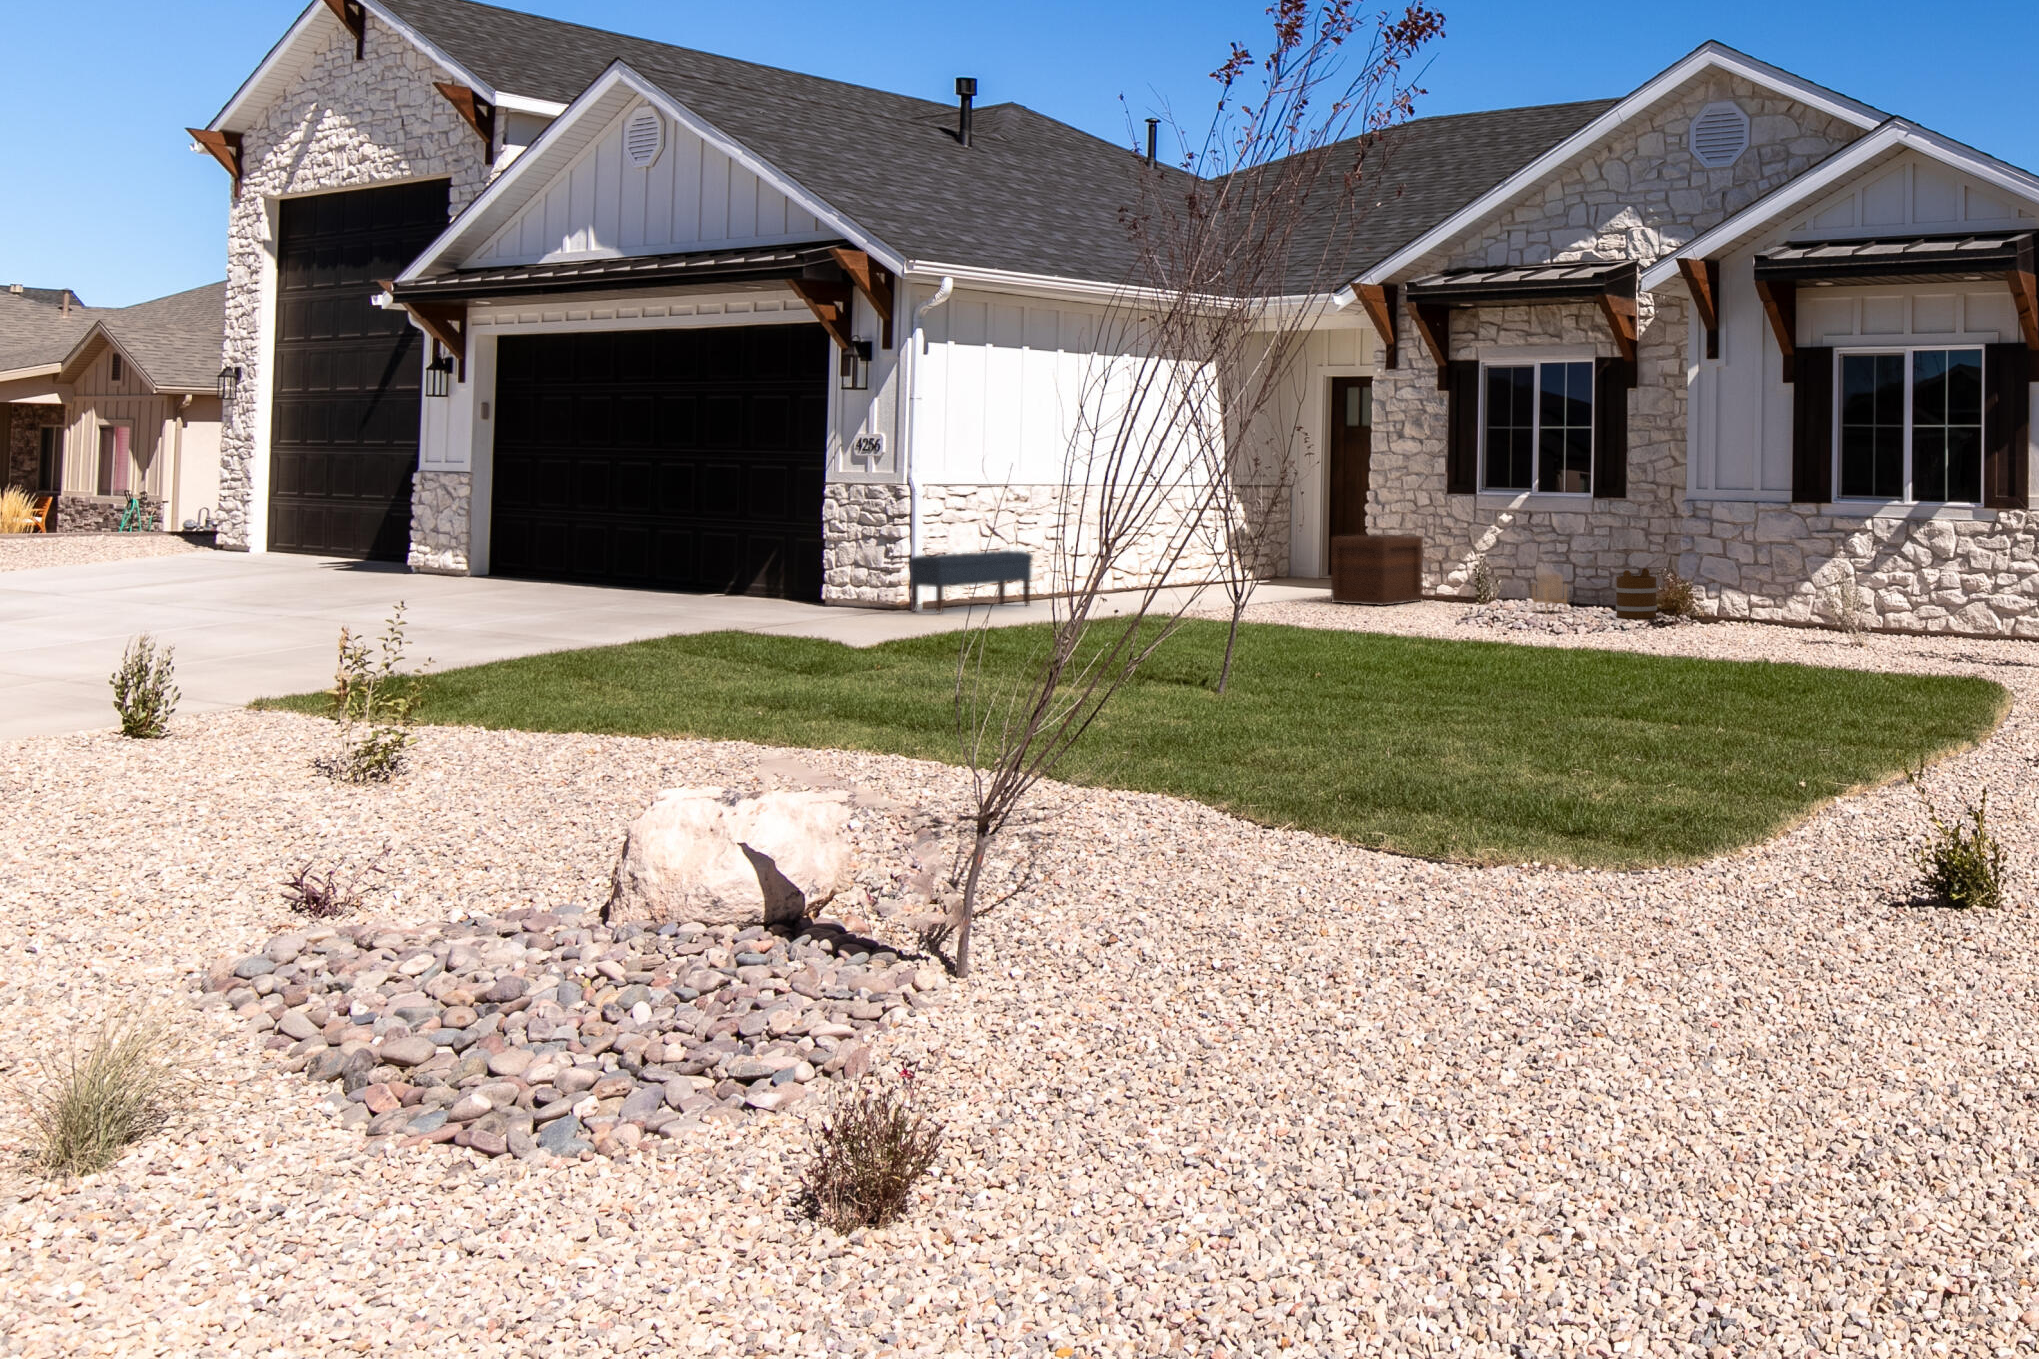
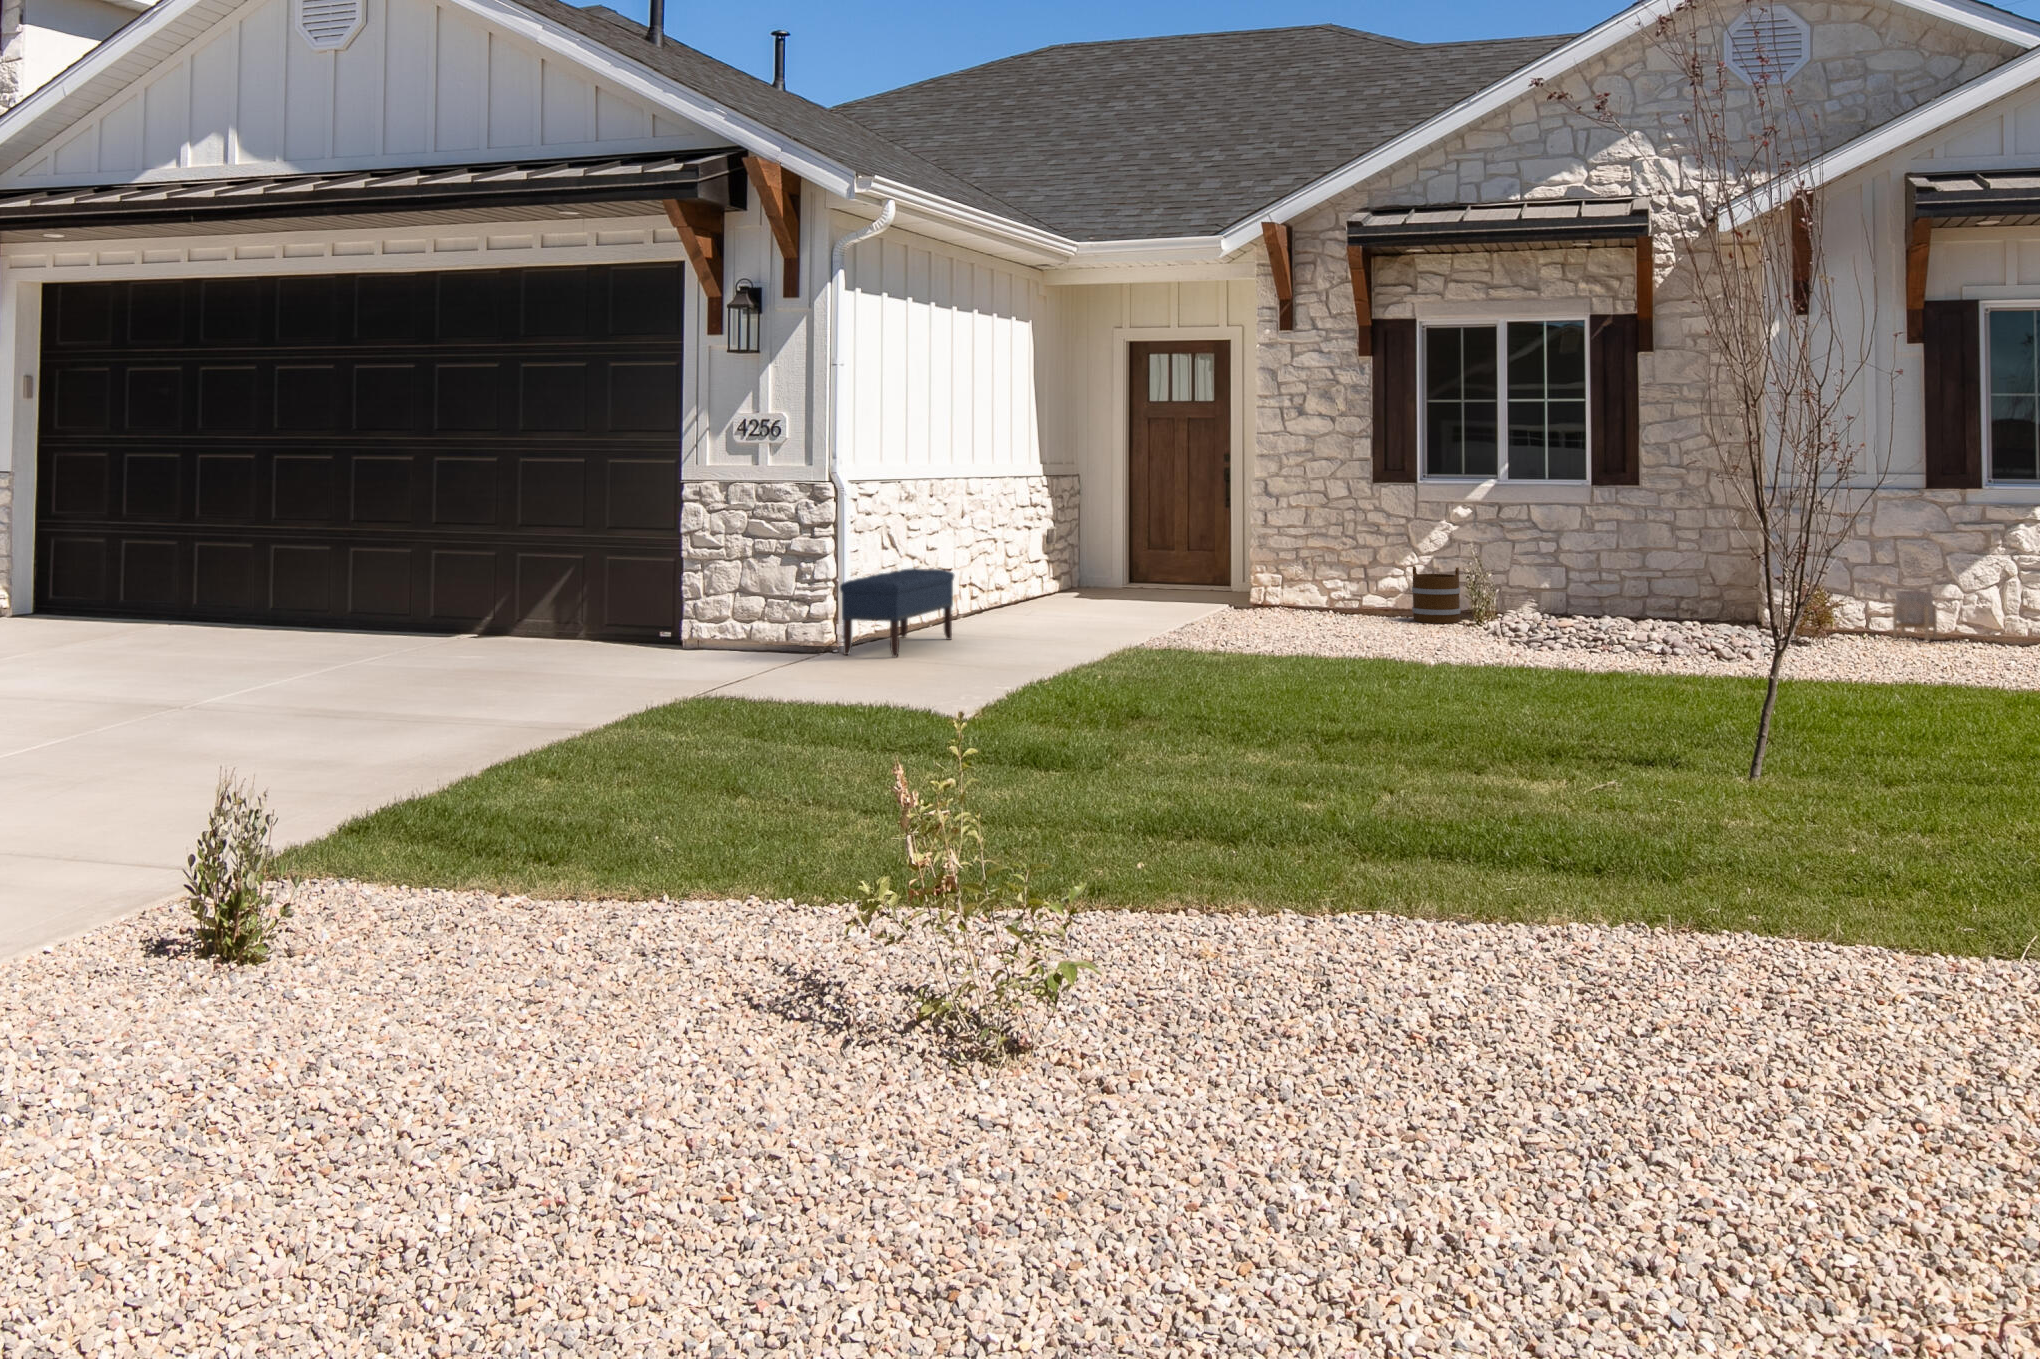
wooden crate: present [1331,535,1423,606] -> none [1291,536,1384,624]
bucket: present [1616,568,1657,619] -> present [1412,566,1461,623]
planter: present [1533,574,1567,612] -> present [1892,591,1937,642]

